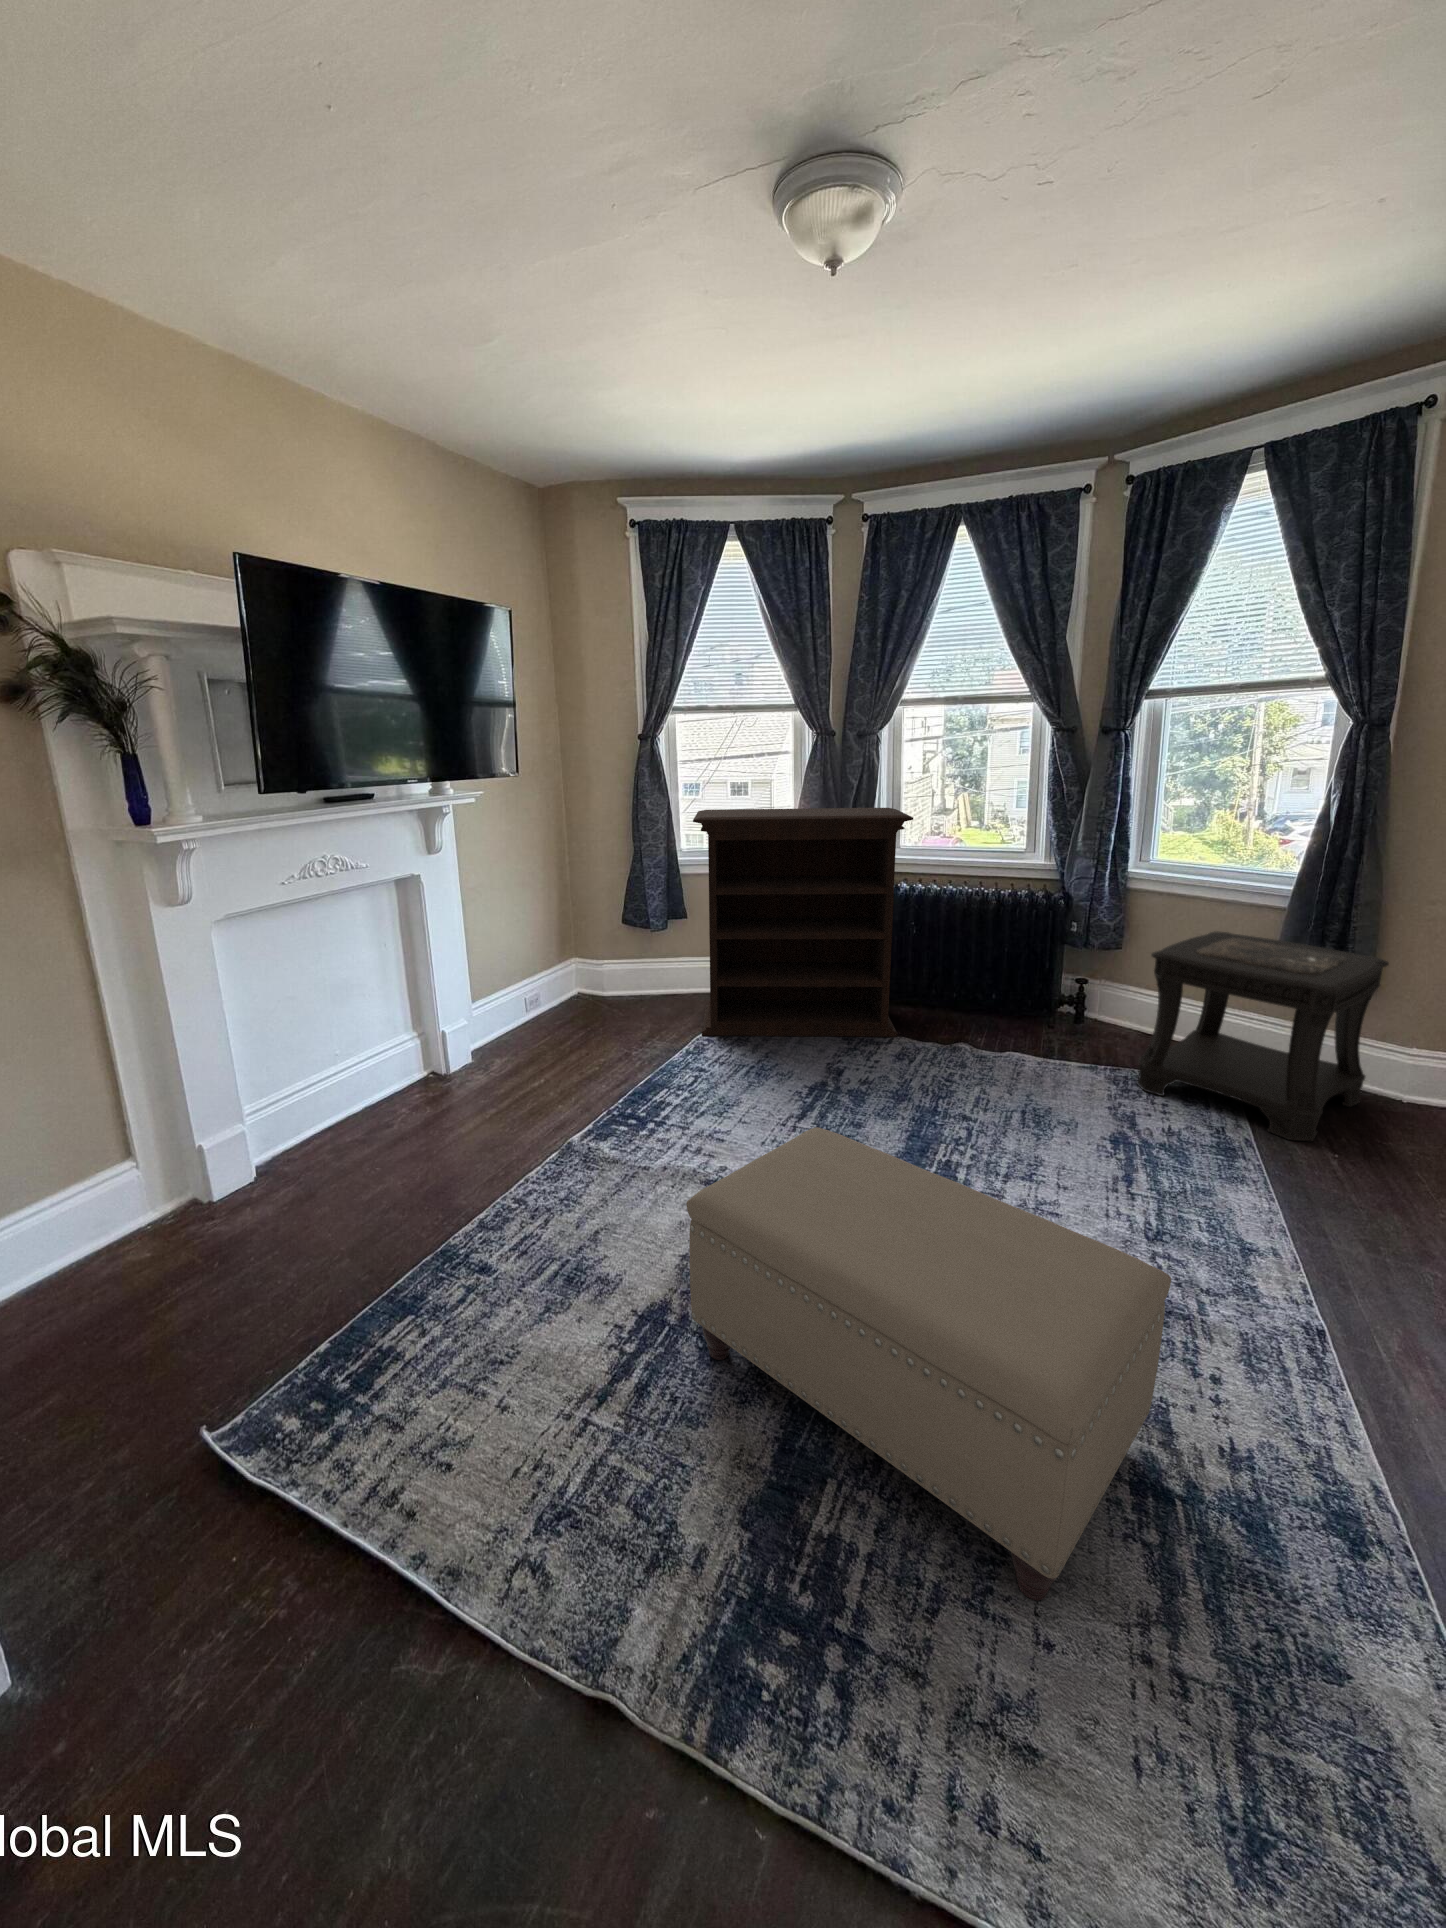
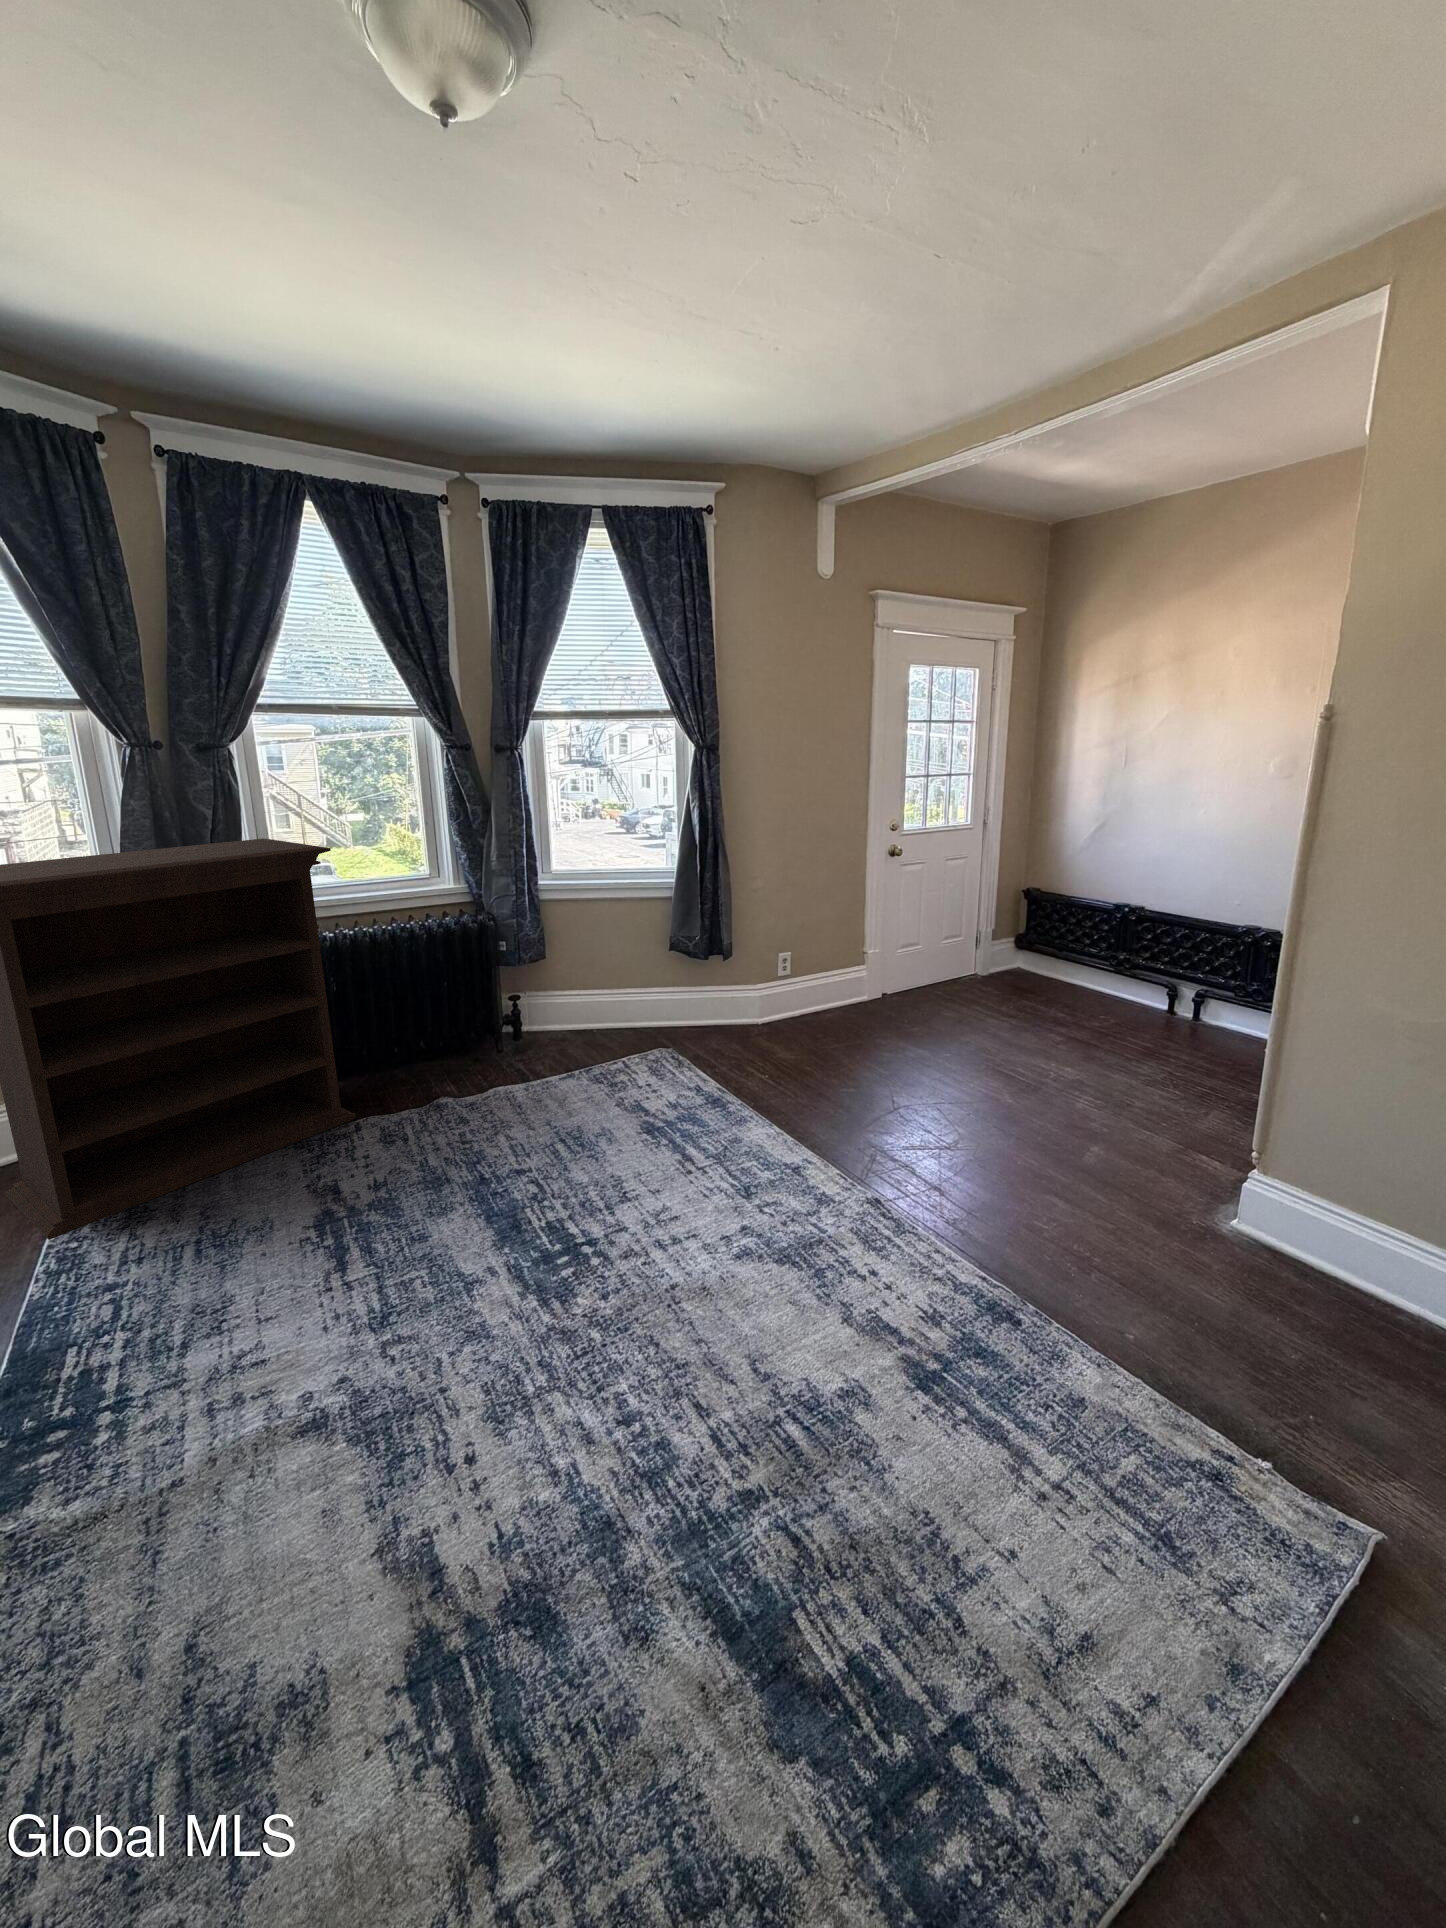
side table: present [1137,931,1389,1141] -> none [605,918,748,1077]
ottoman: present [686,1127,1171,1600] -> none [511,1205,1019,1631]

